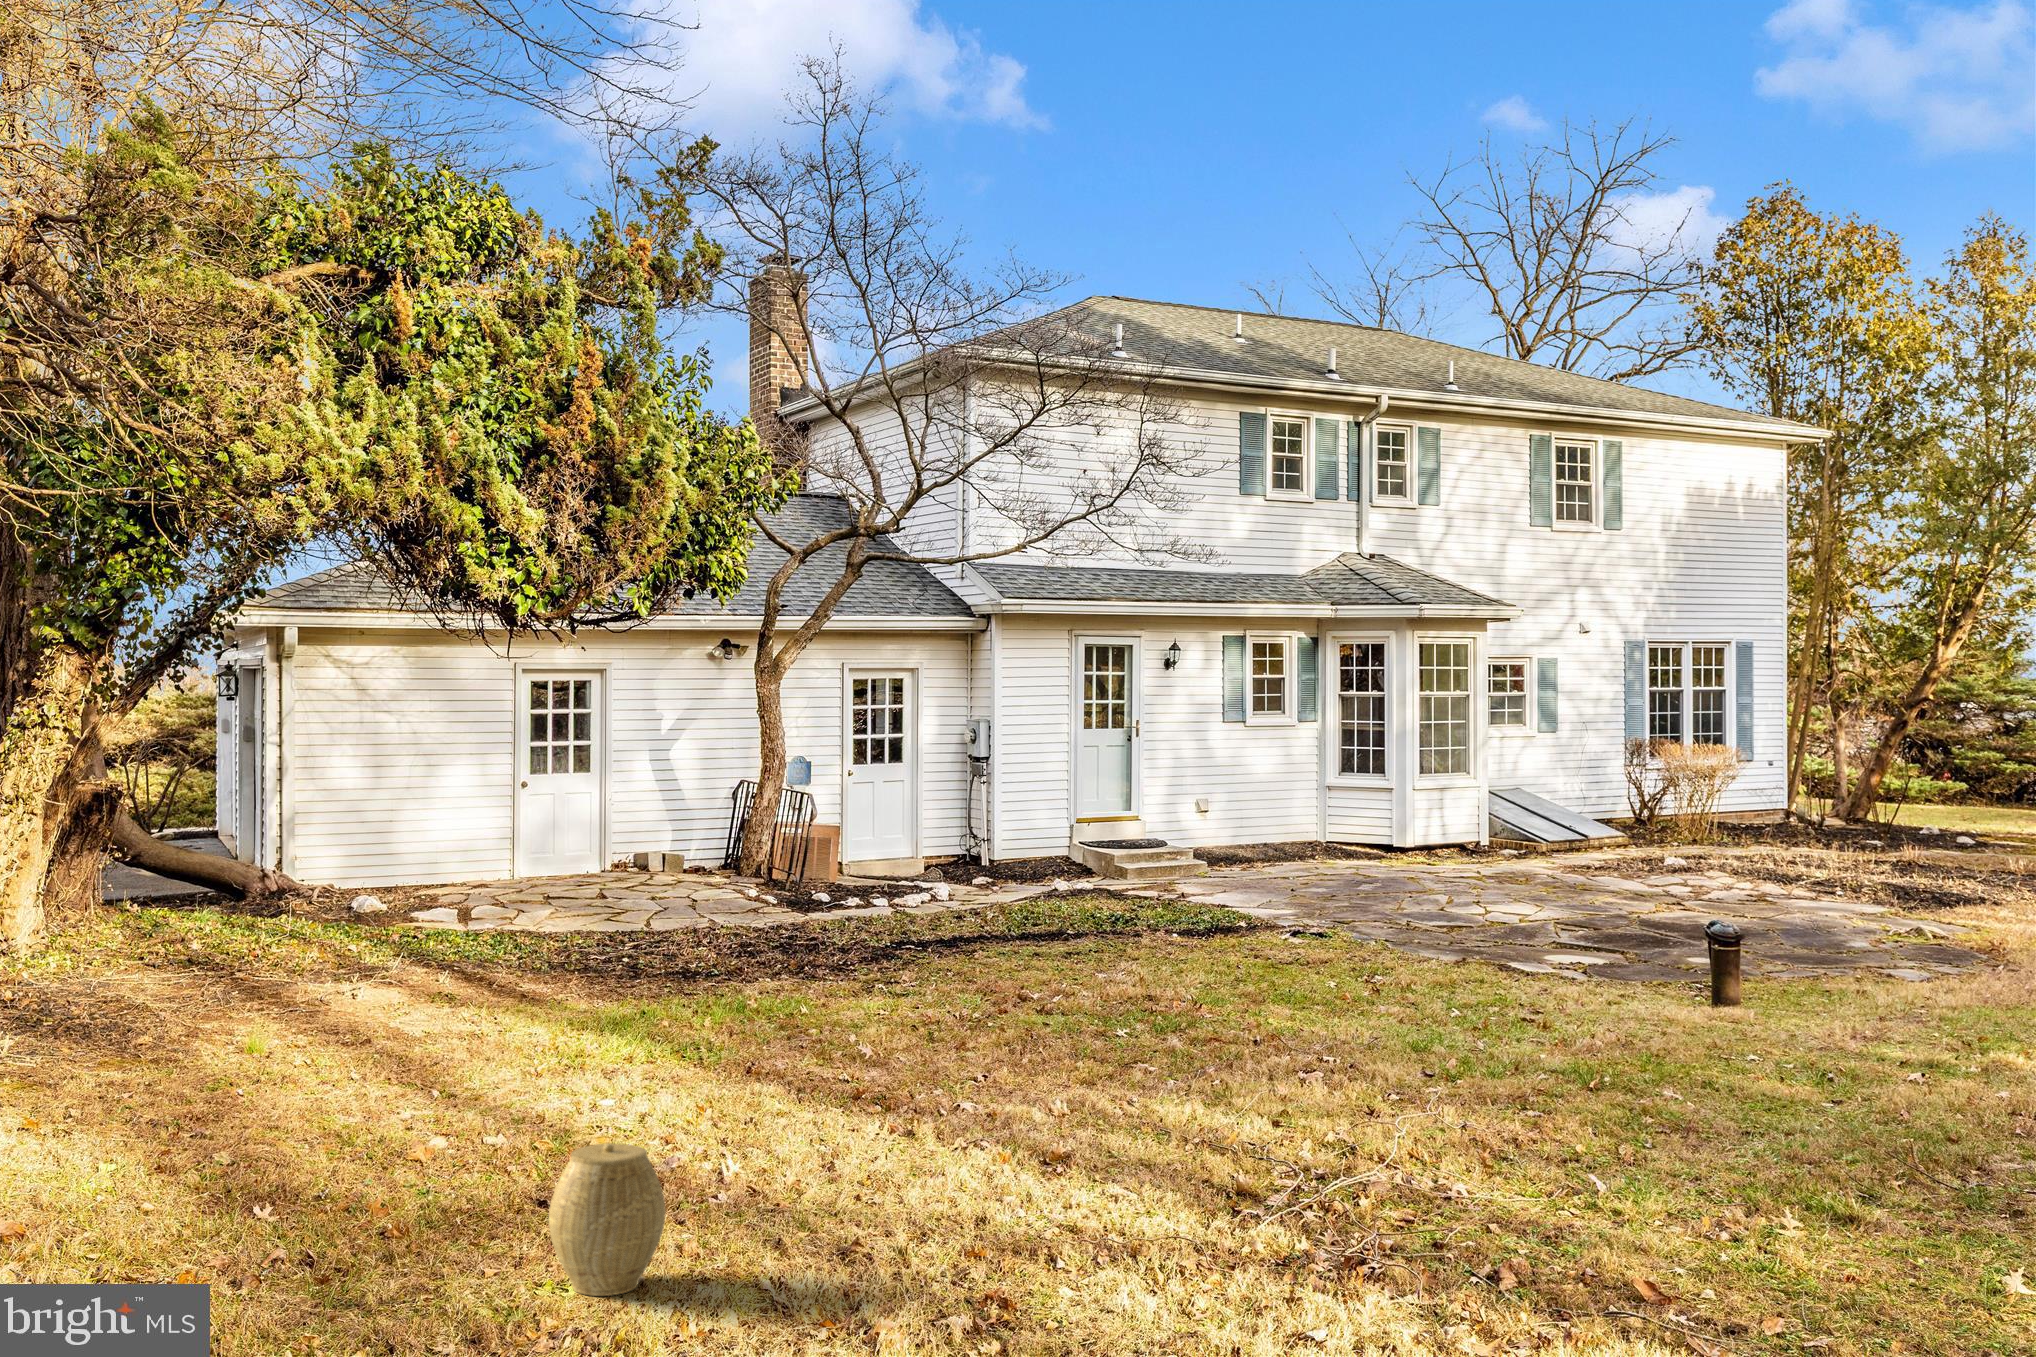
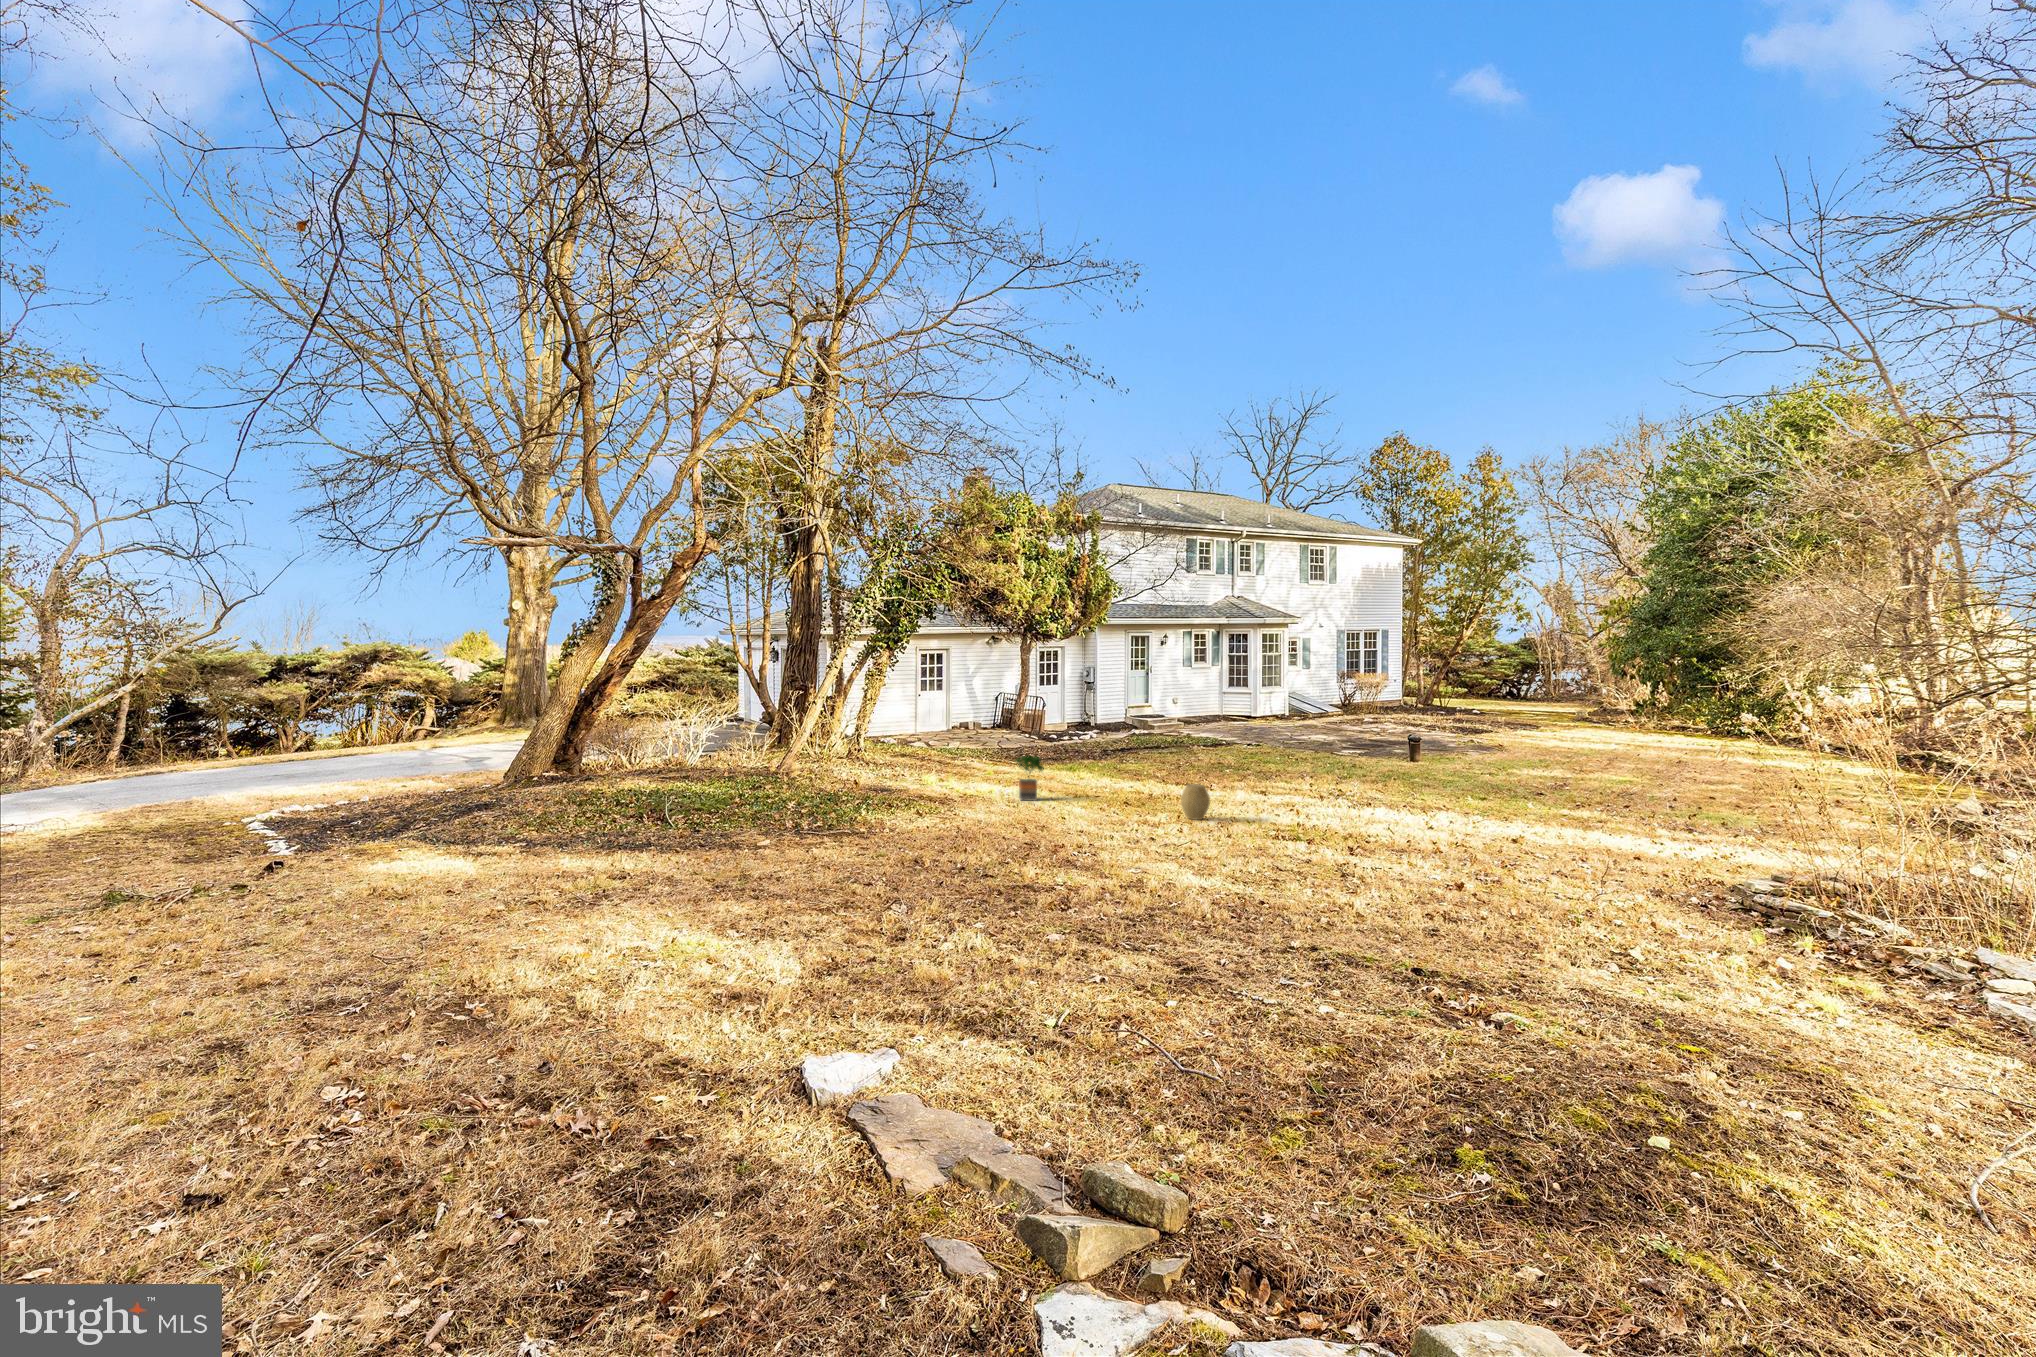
potted tree: none [149,993,261,1160] -> present [1015,756,1044,801]

